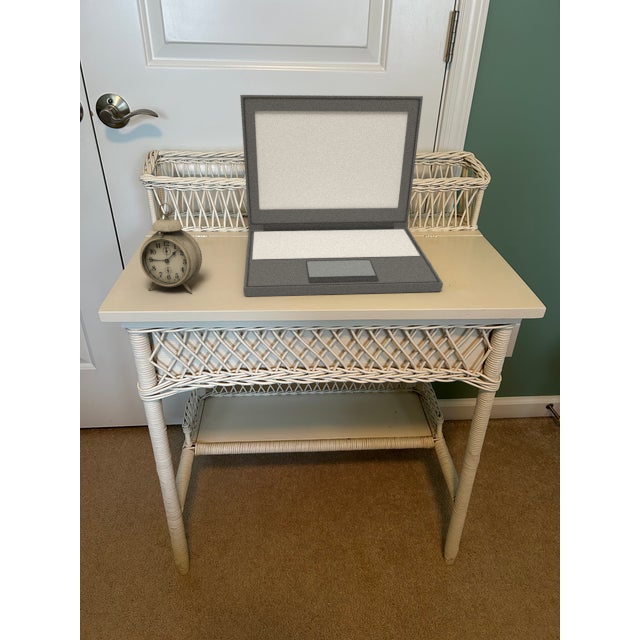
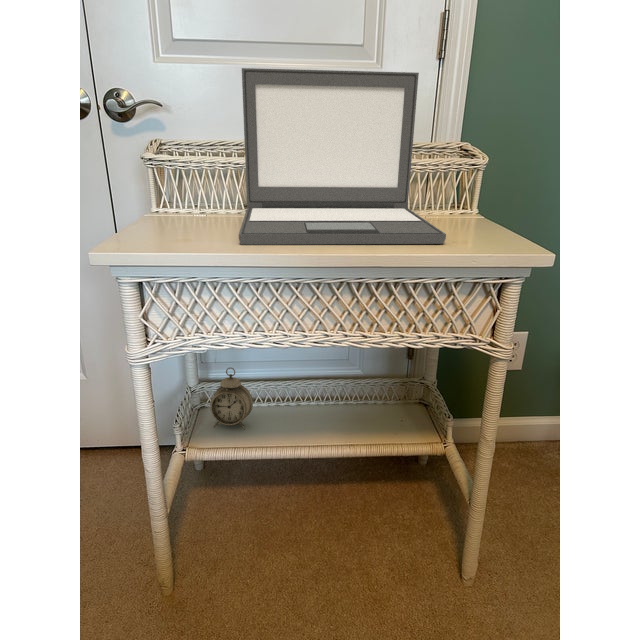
alarm clock: present [140,203,202,293] -> present [210,367,253,429]

